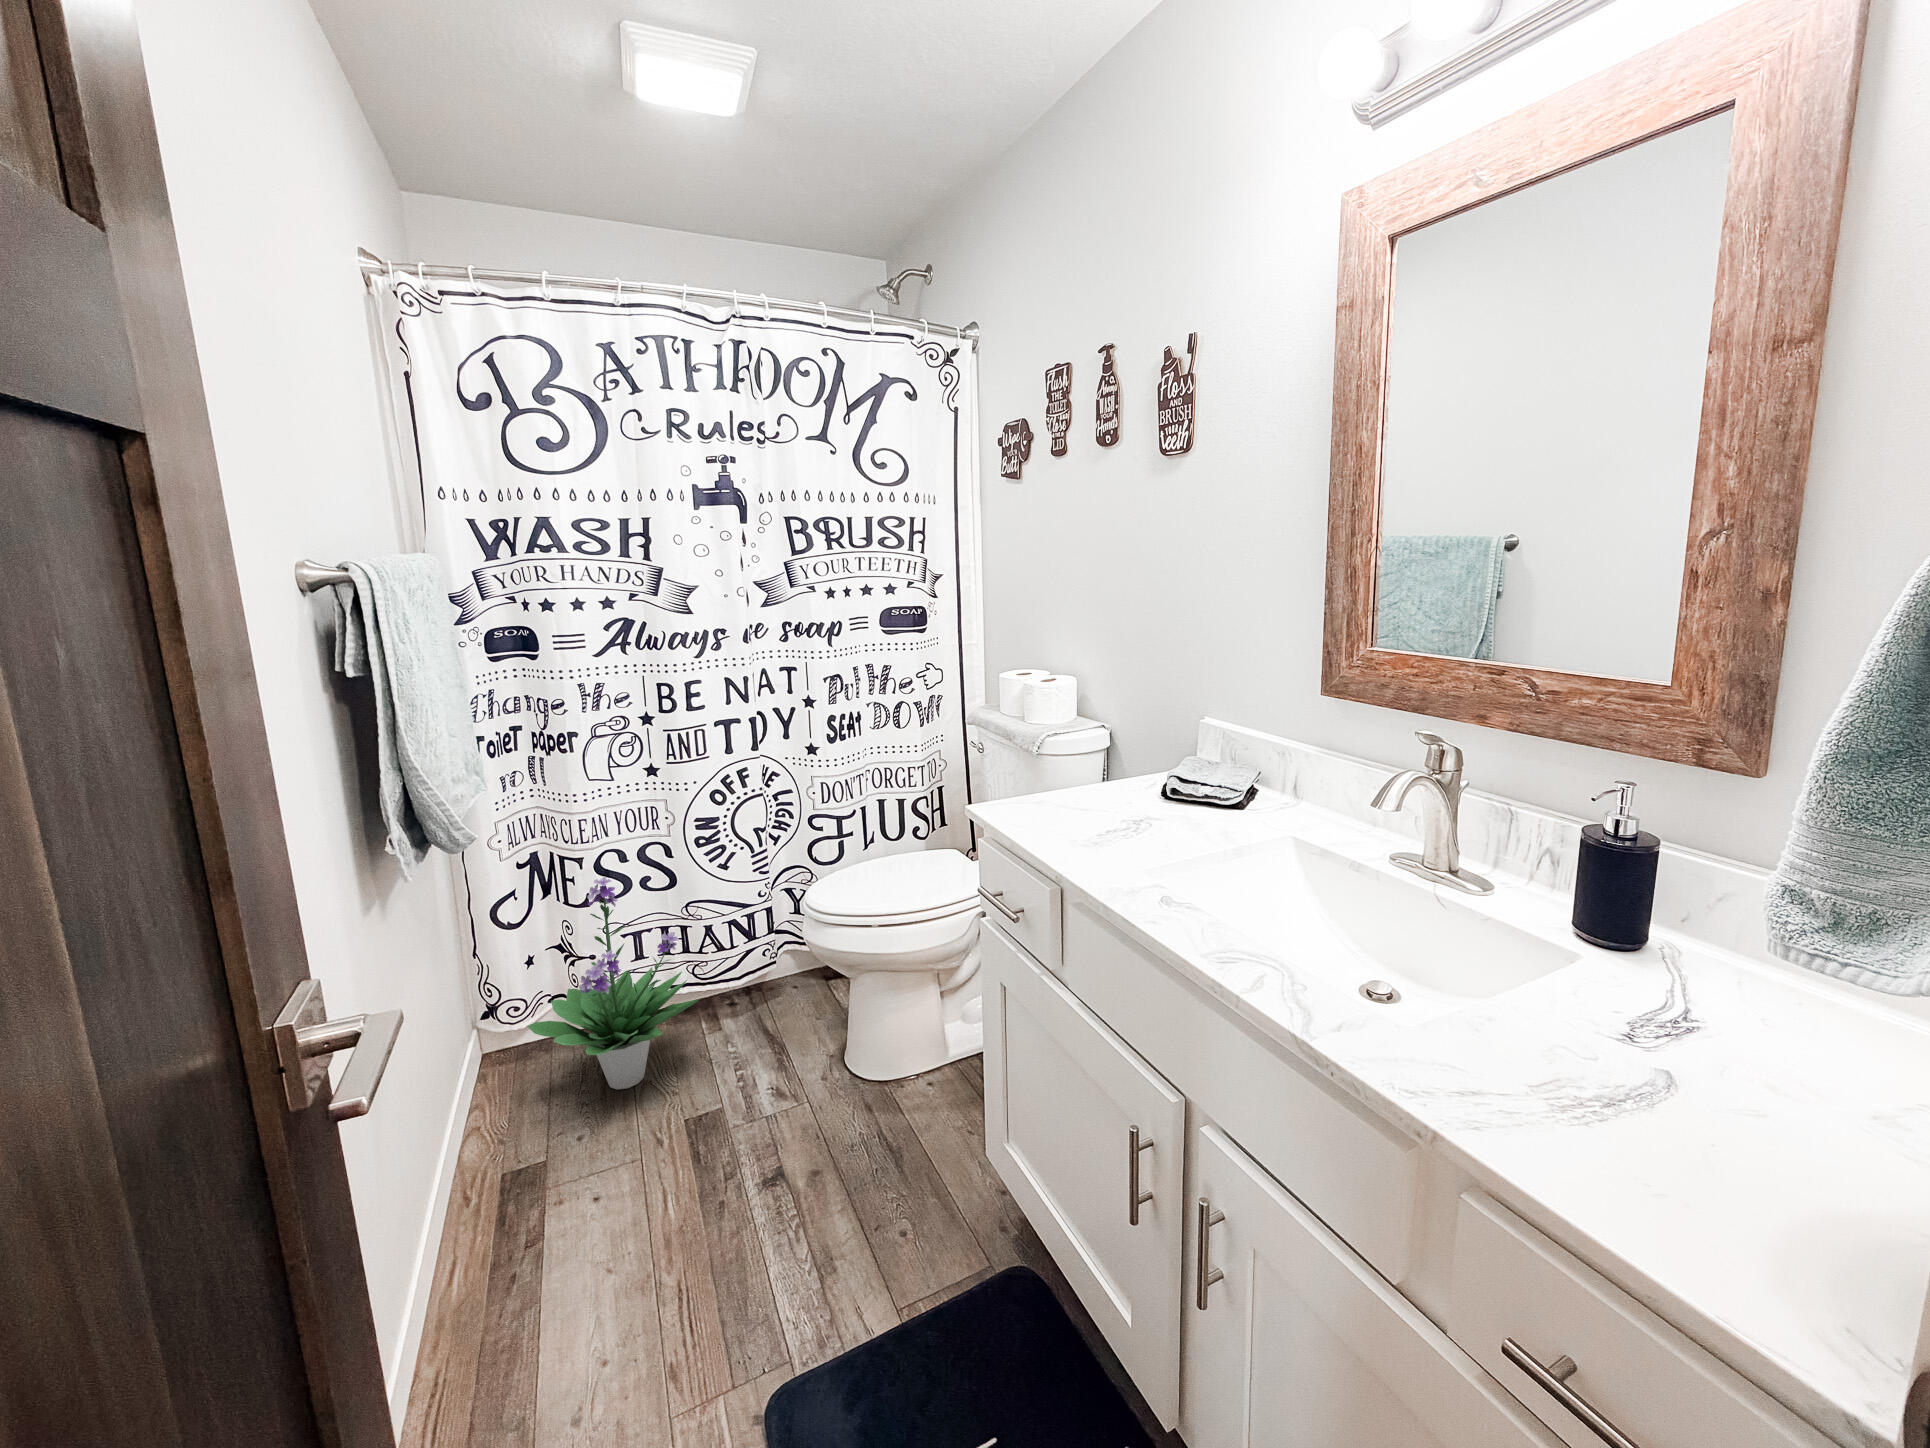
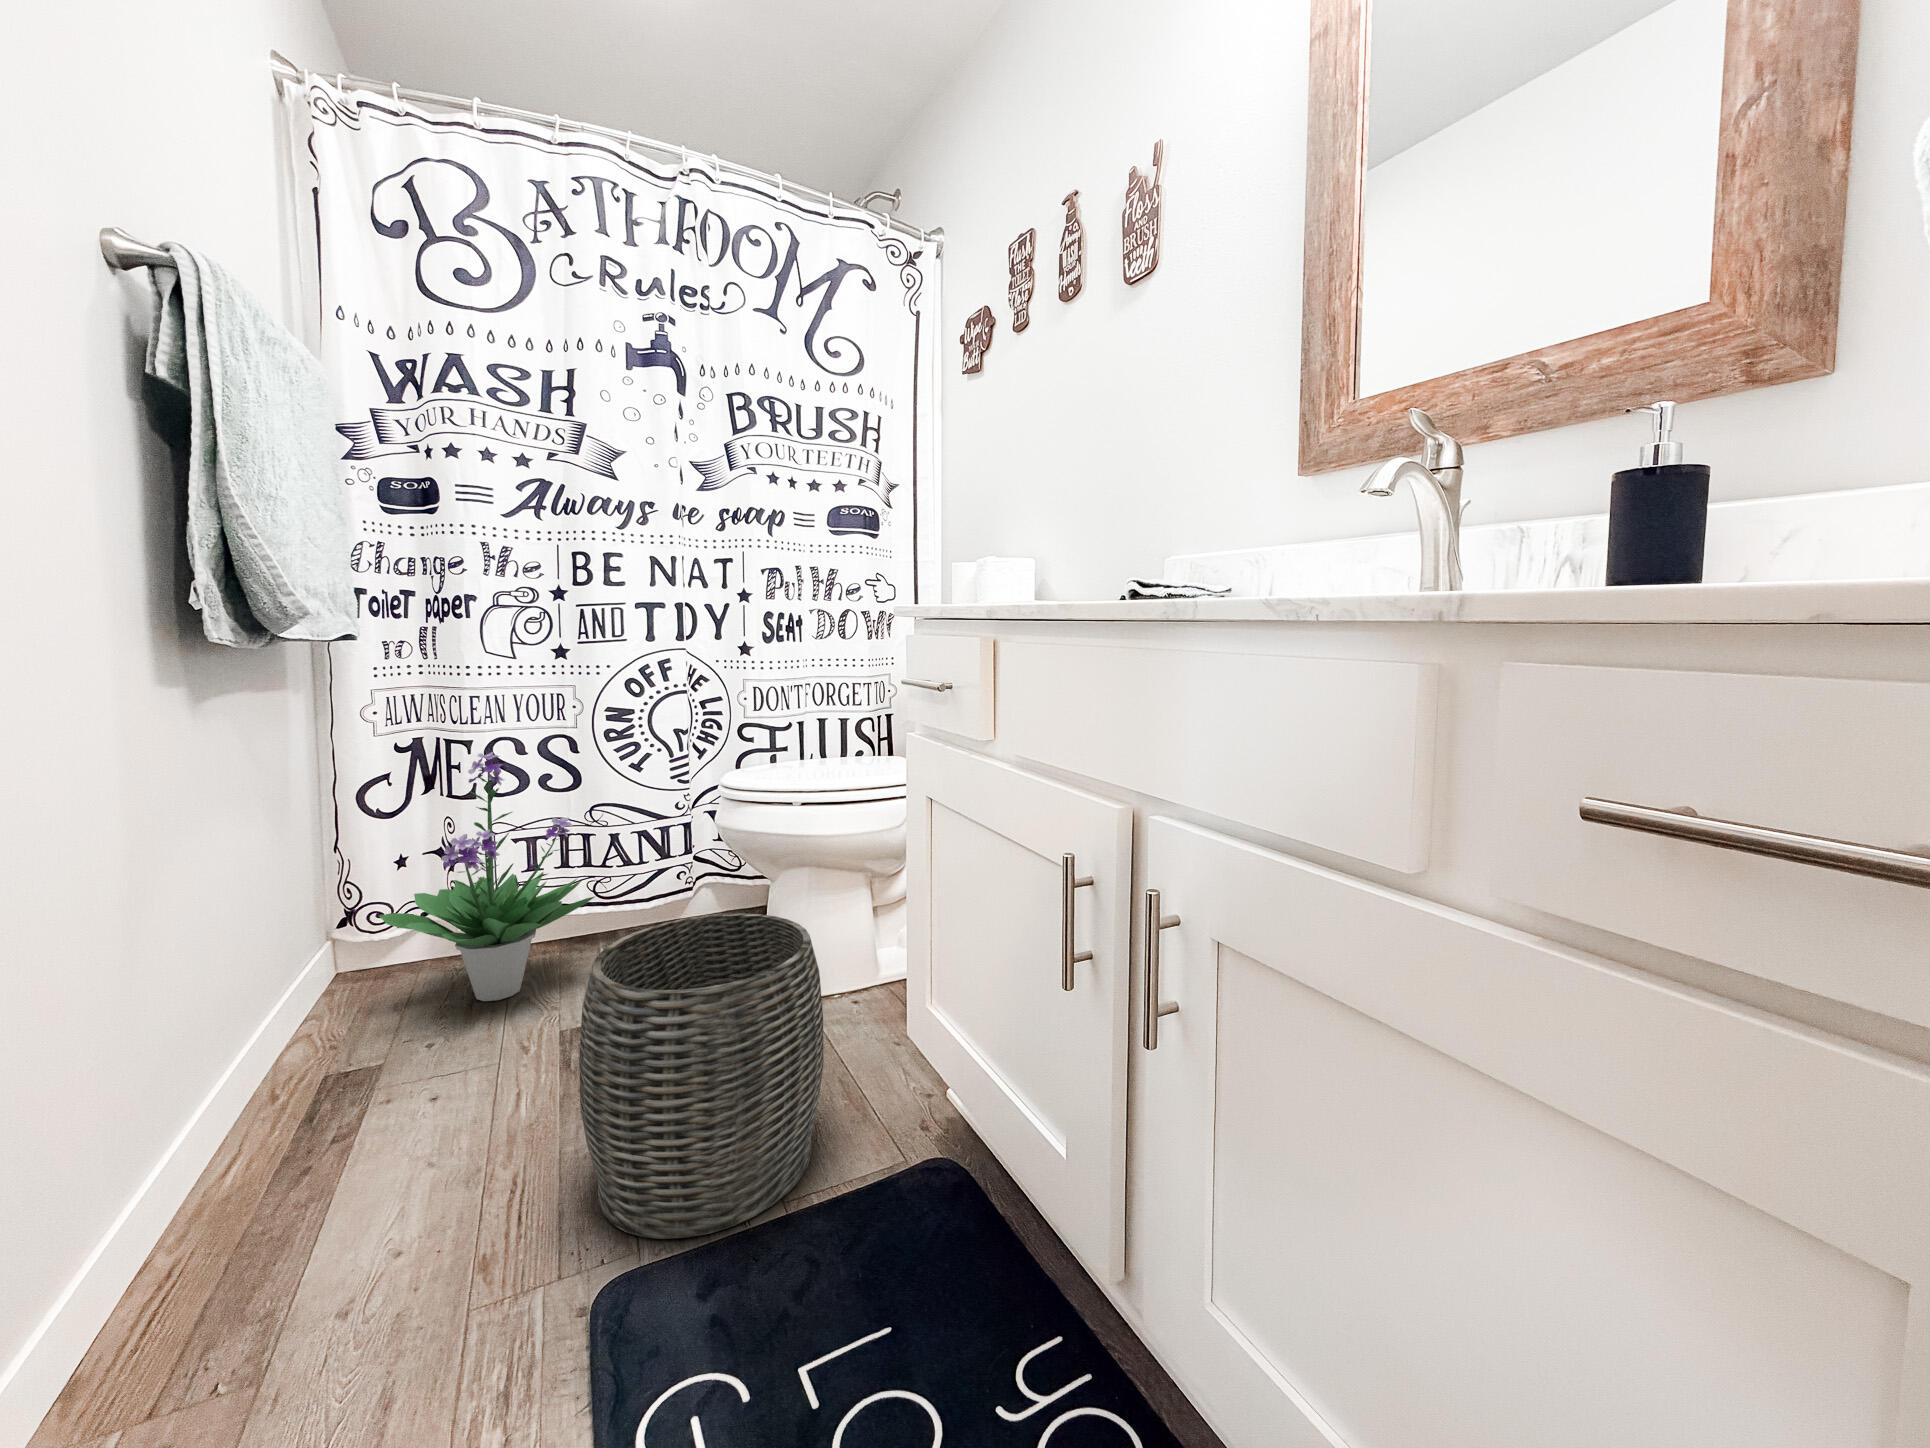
woven basket: none [729,1061,918,1345] -> present [579,913,824,1239]

